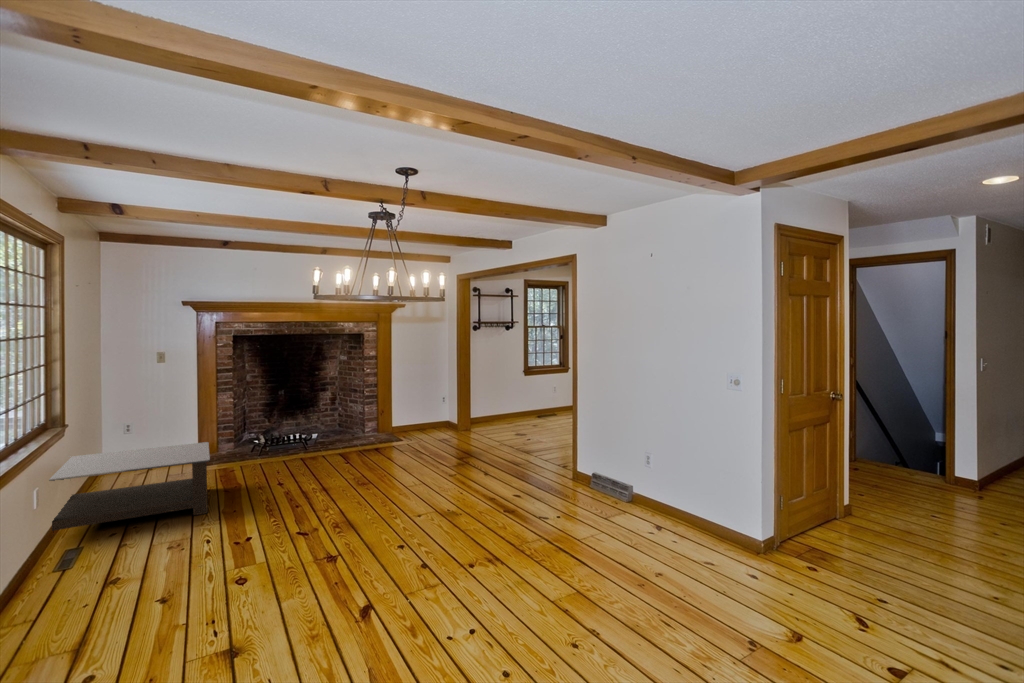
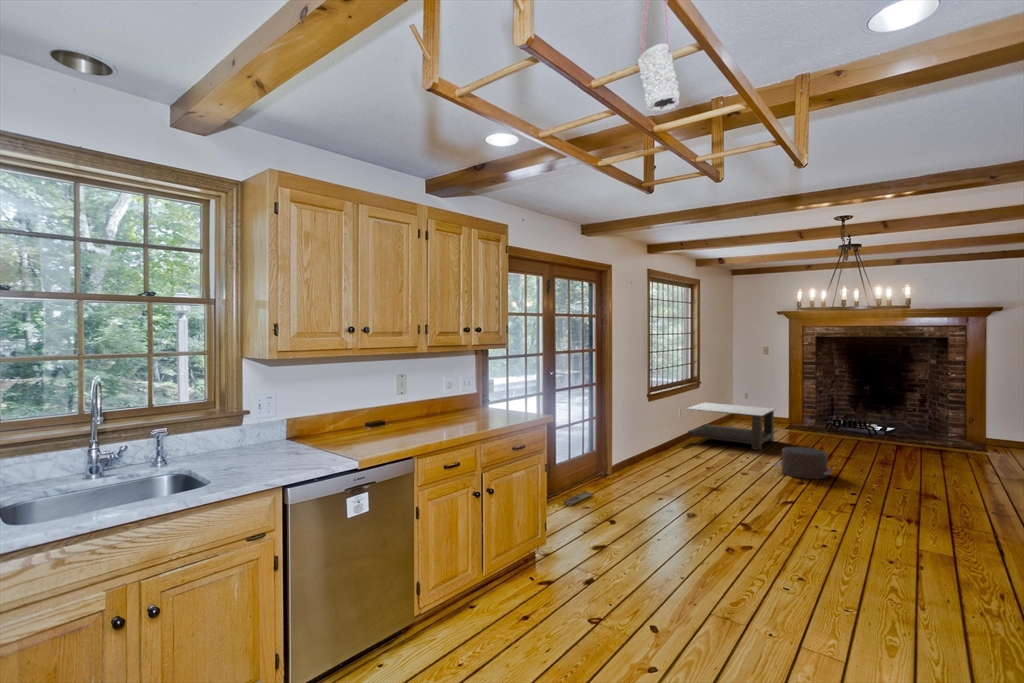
pouf: none [271,493,350,546] -> present [774,447,833,479]

